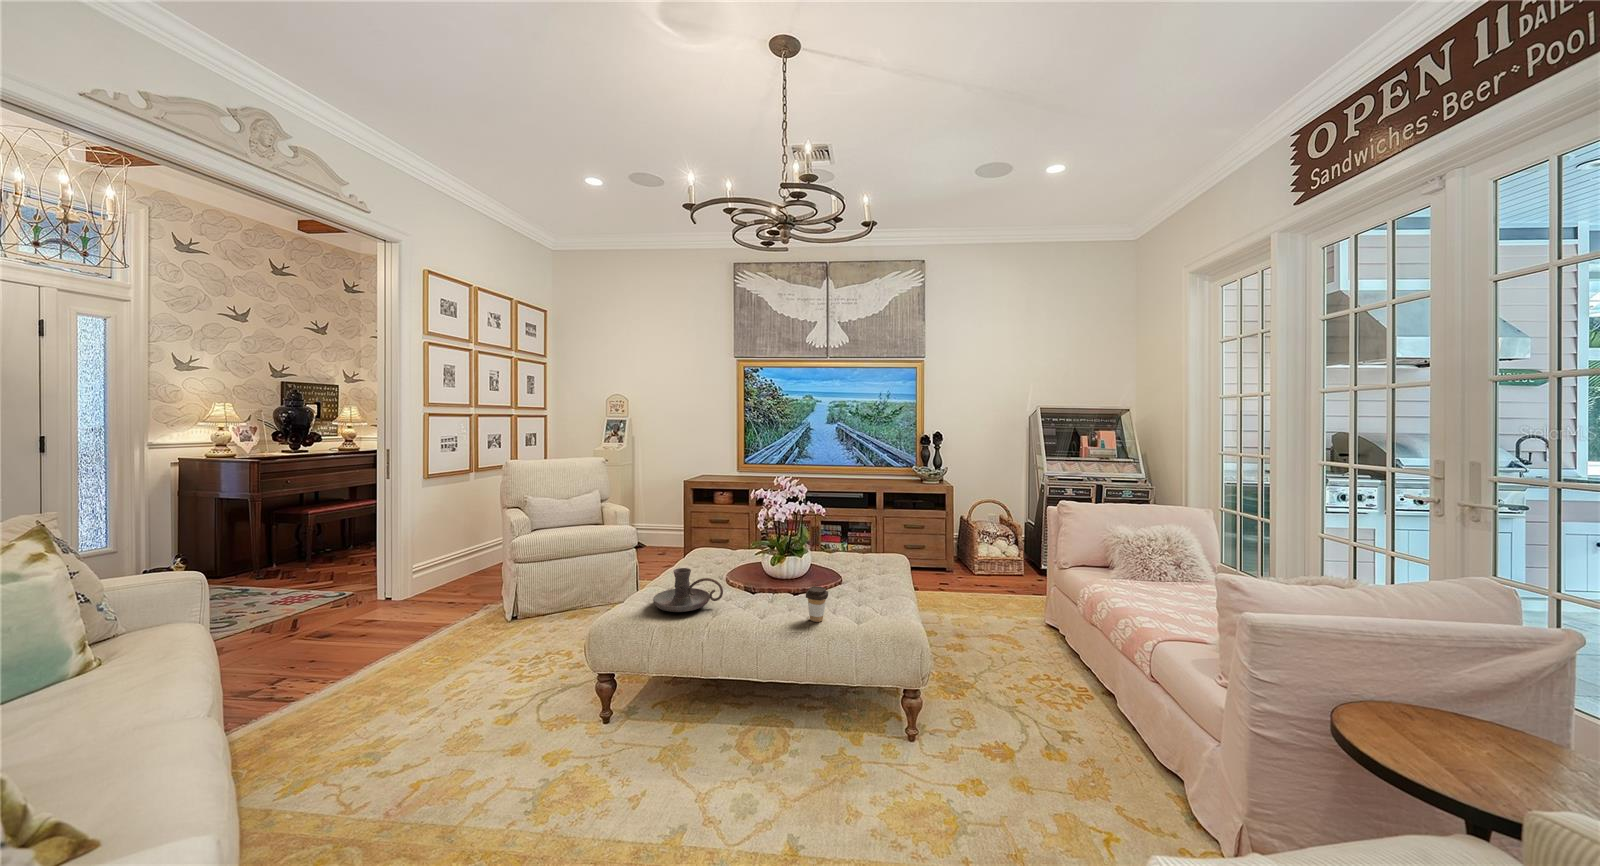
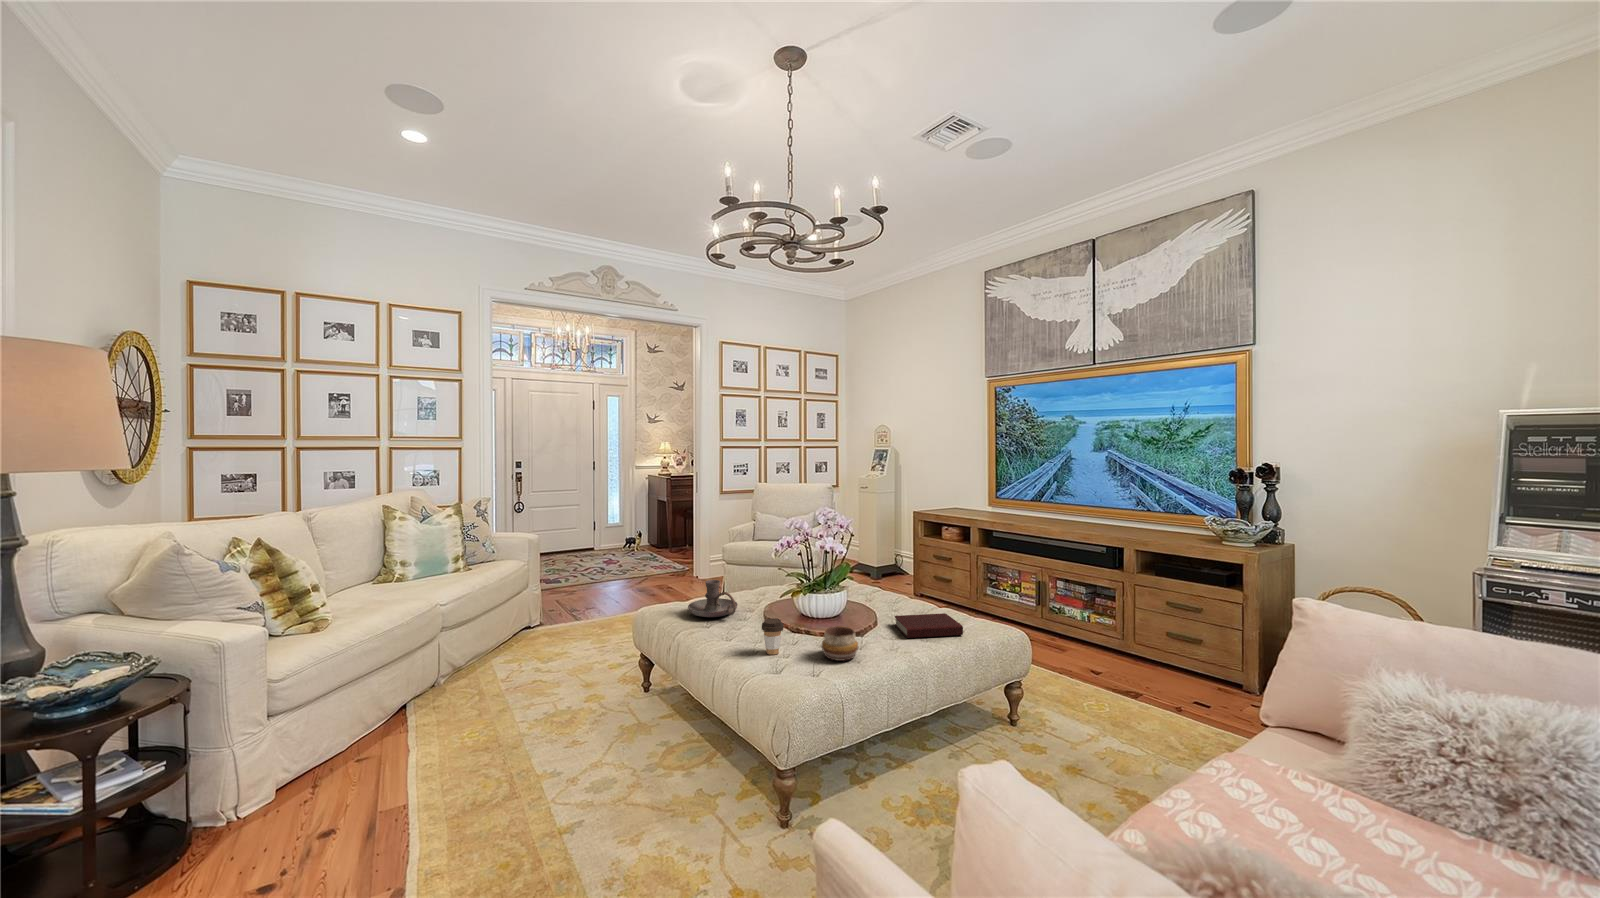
book: none [836,557,888,581] -> present [895,613,963,638]
decorative bowl: none [846,580,879,610] -> present [821,626,858,661]

